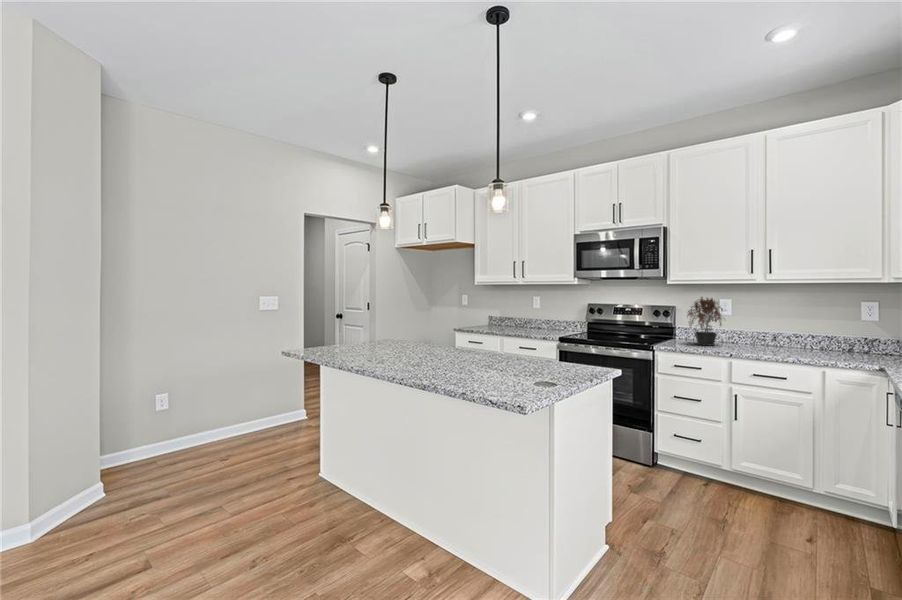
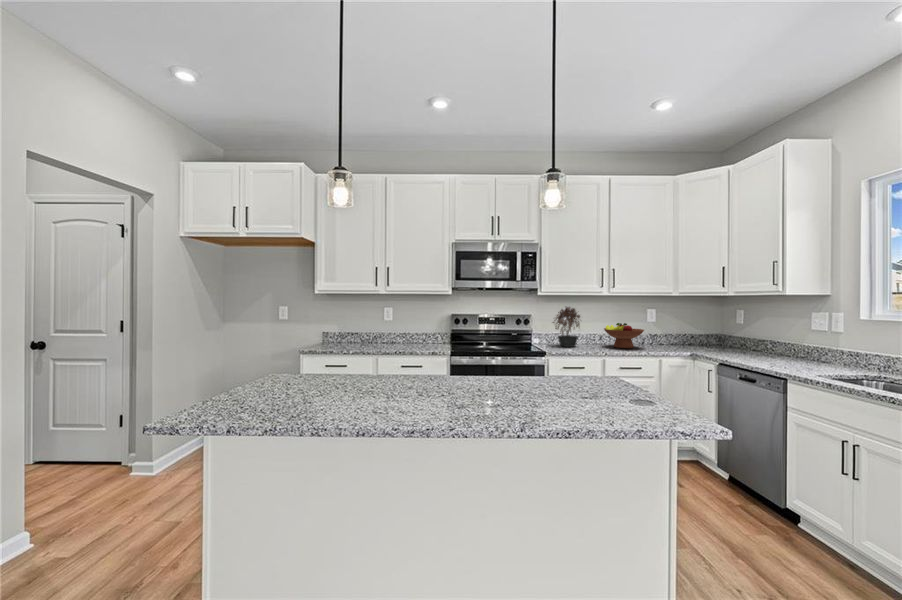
fruit bowl: none [753,319,817,354] -> present [604,323,644,348]

